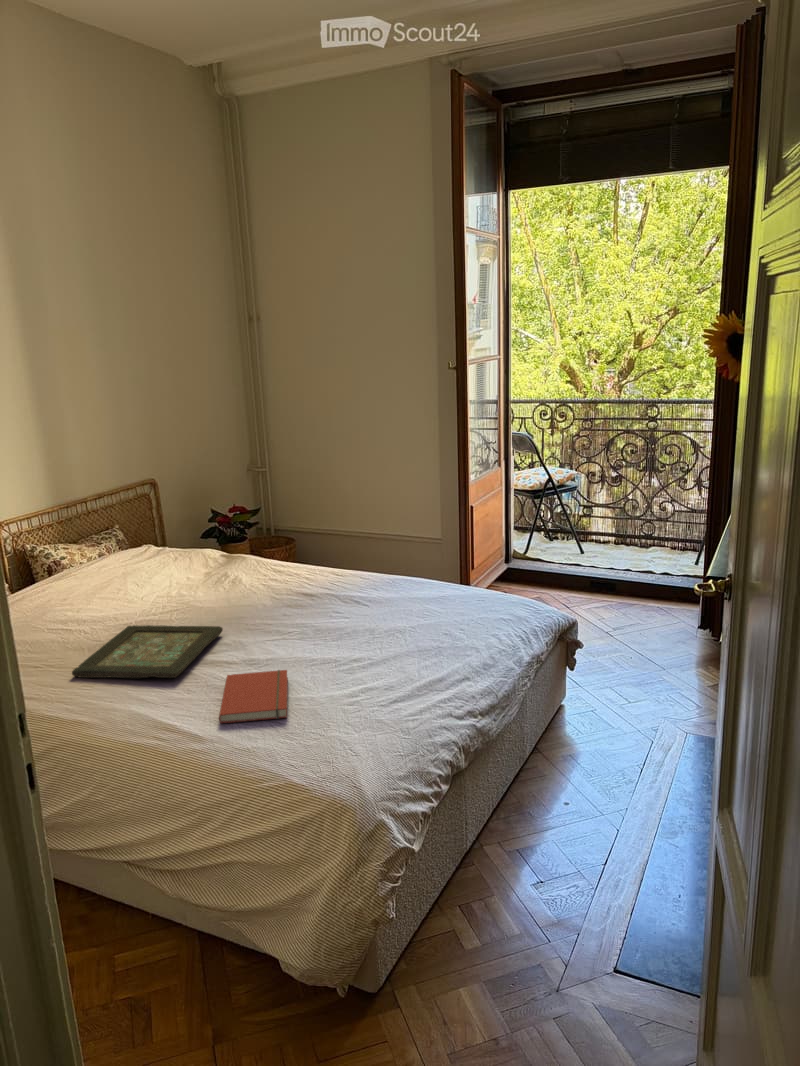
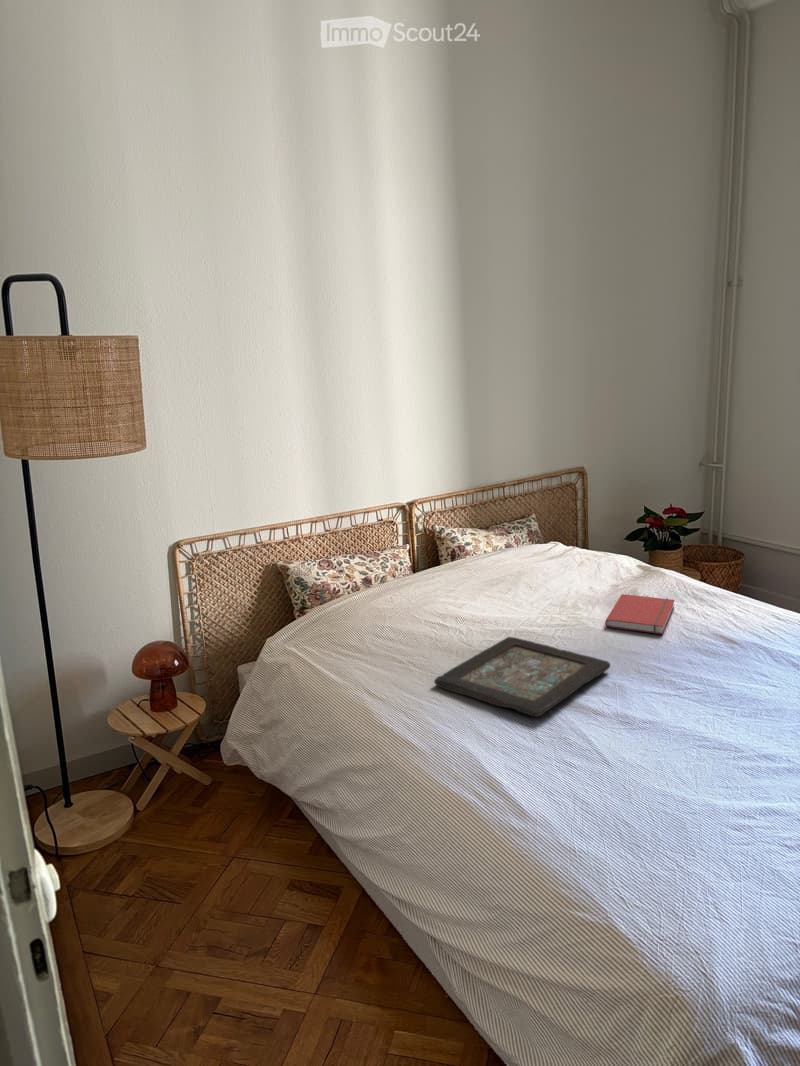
book: present [219,670,288,723] -> present [605,594,675,634]

